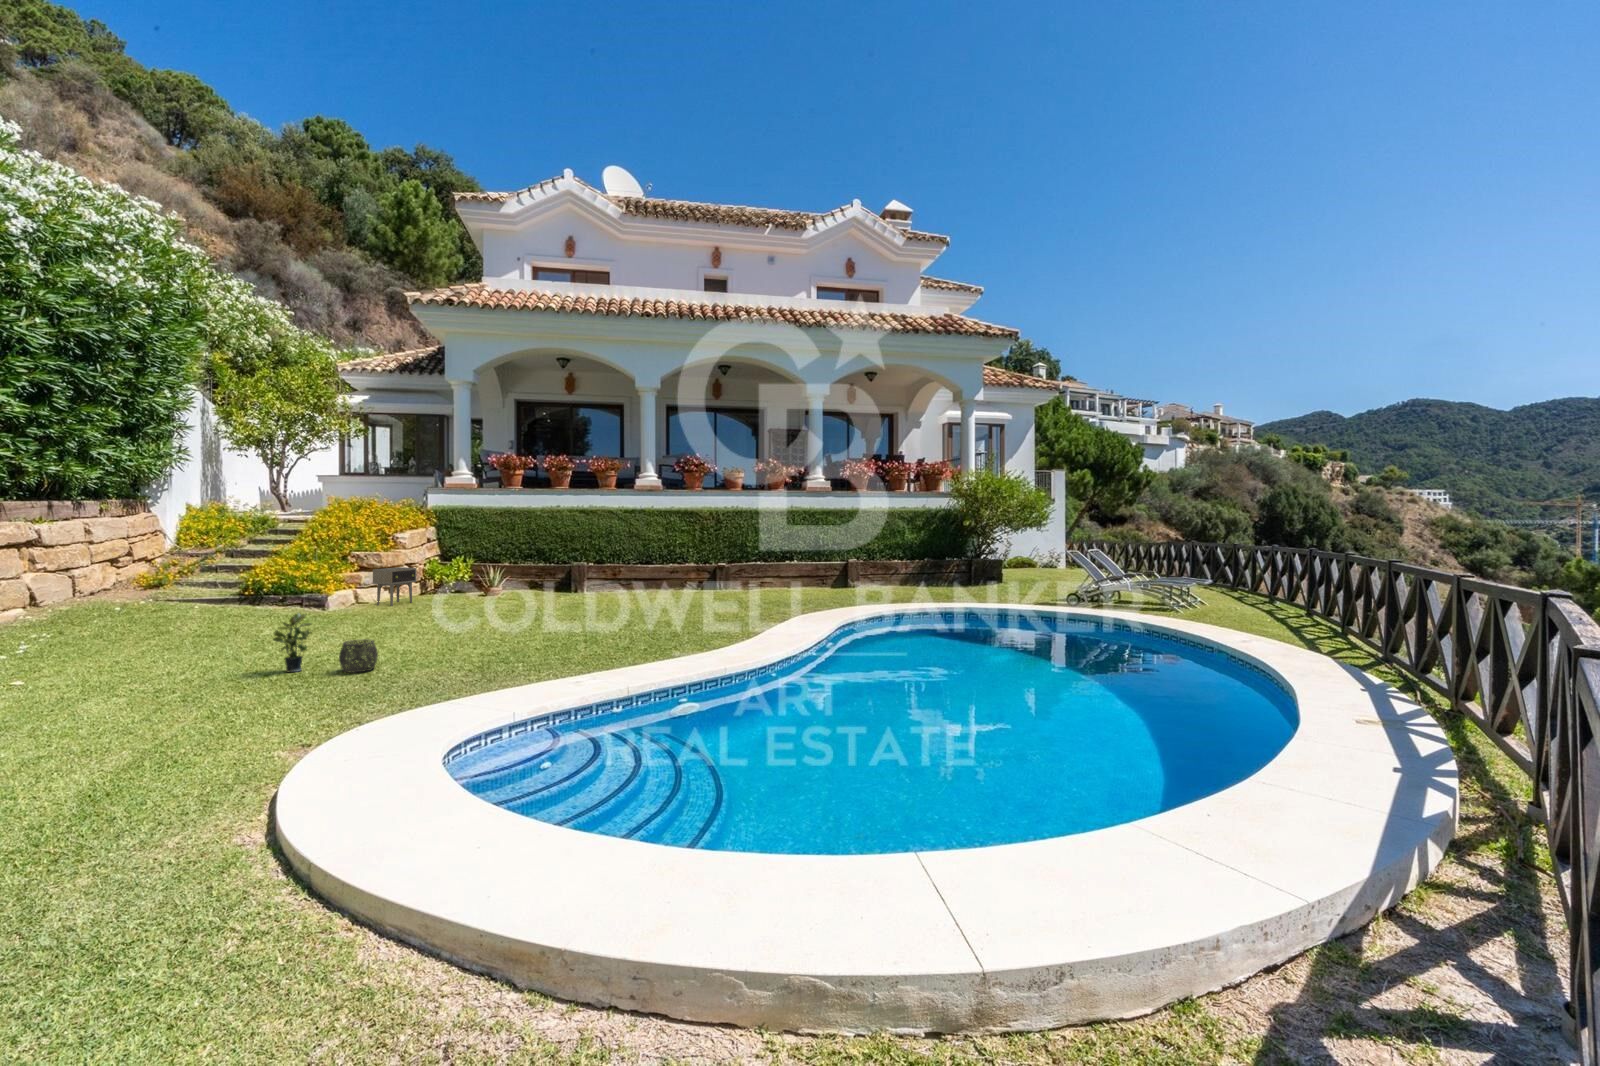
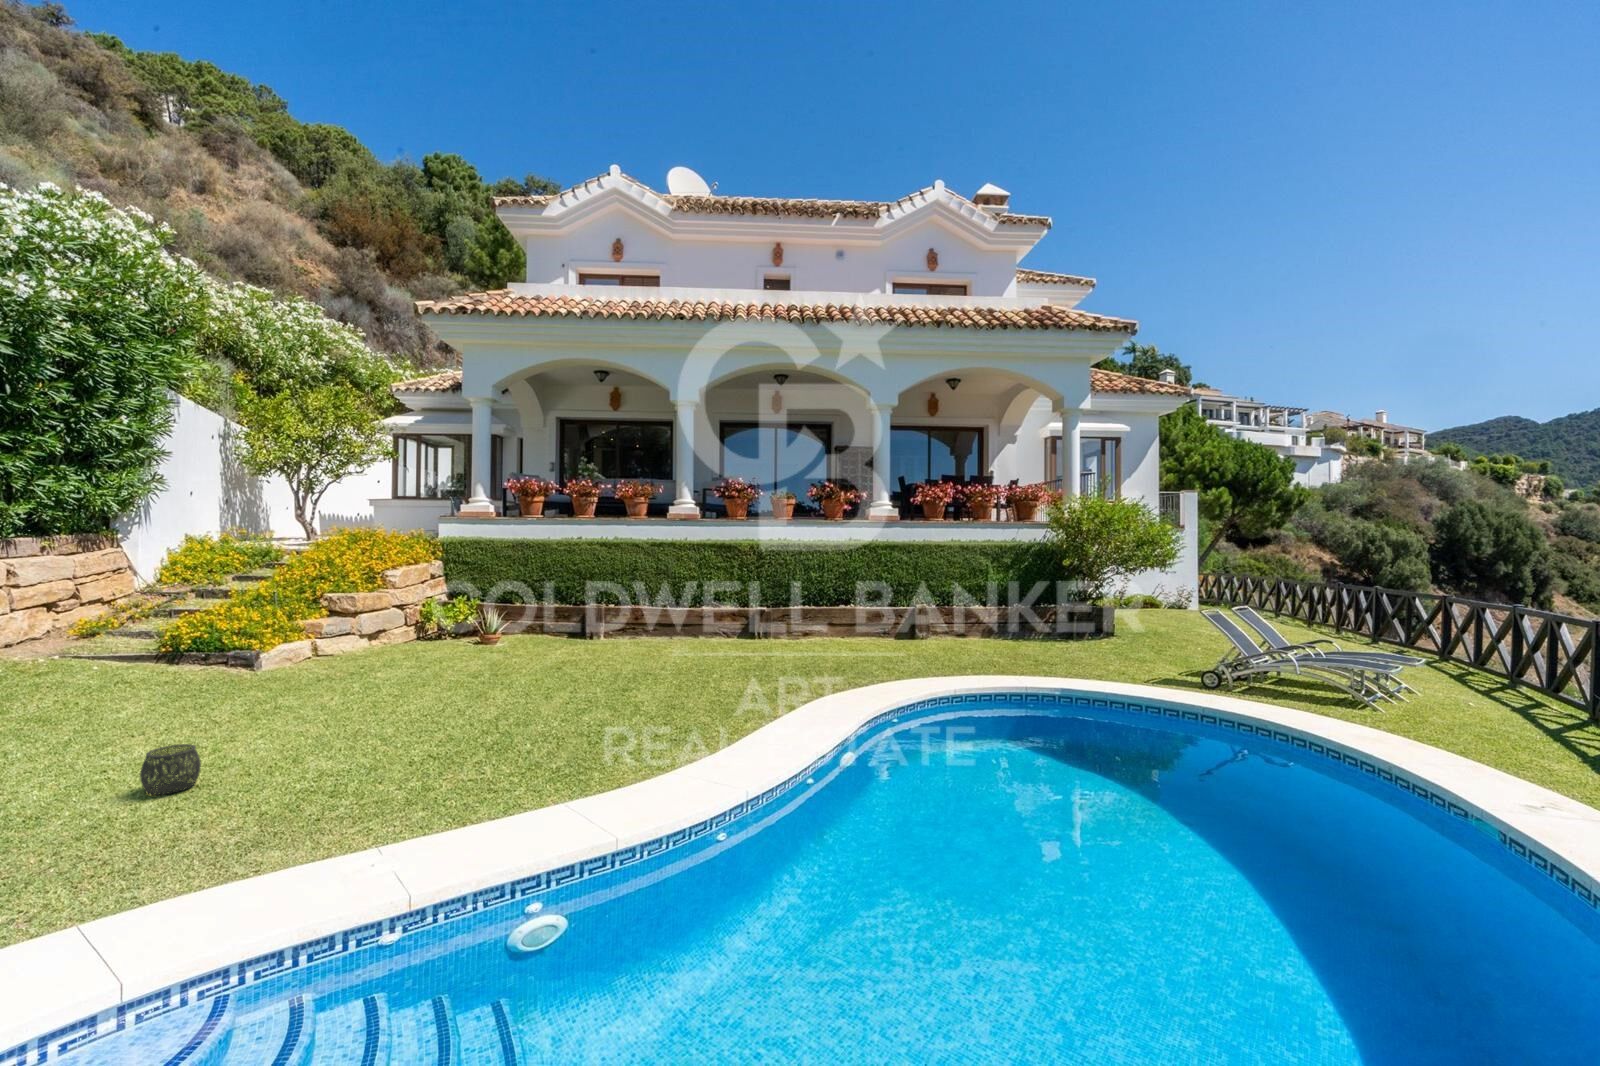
side table: present [373,567,416,606] -> none [345,611,398,658]
potted plant: present [273,613,311,672] -> none [59,706,122,789]

